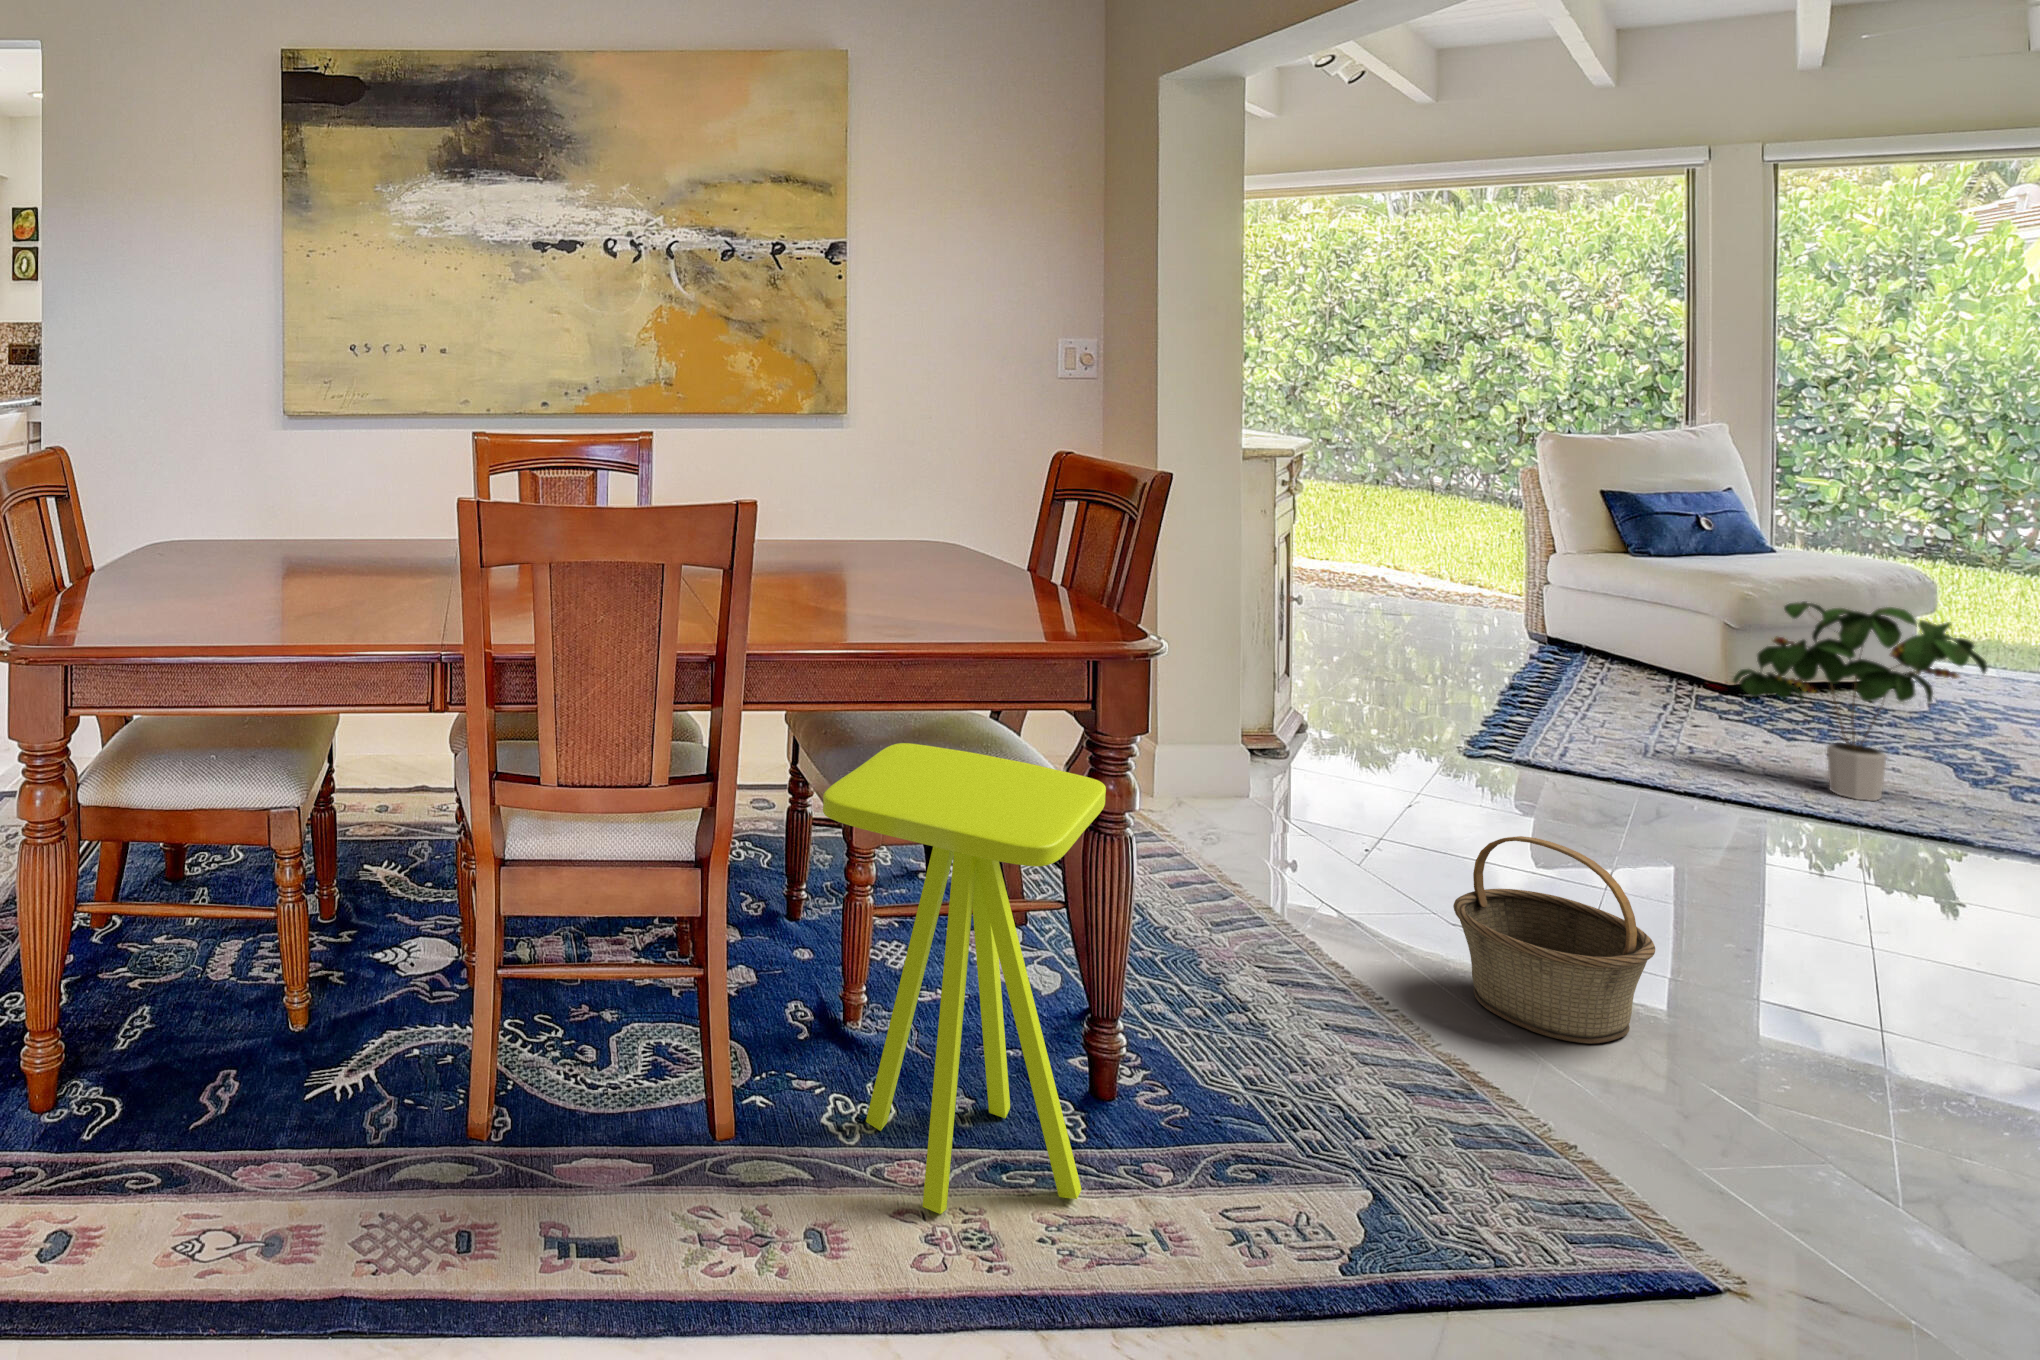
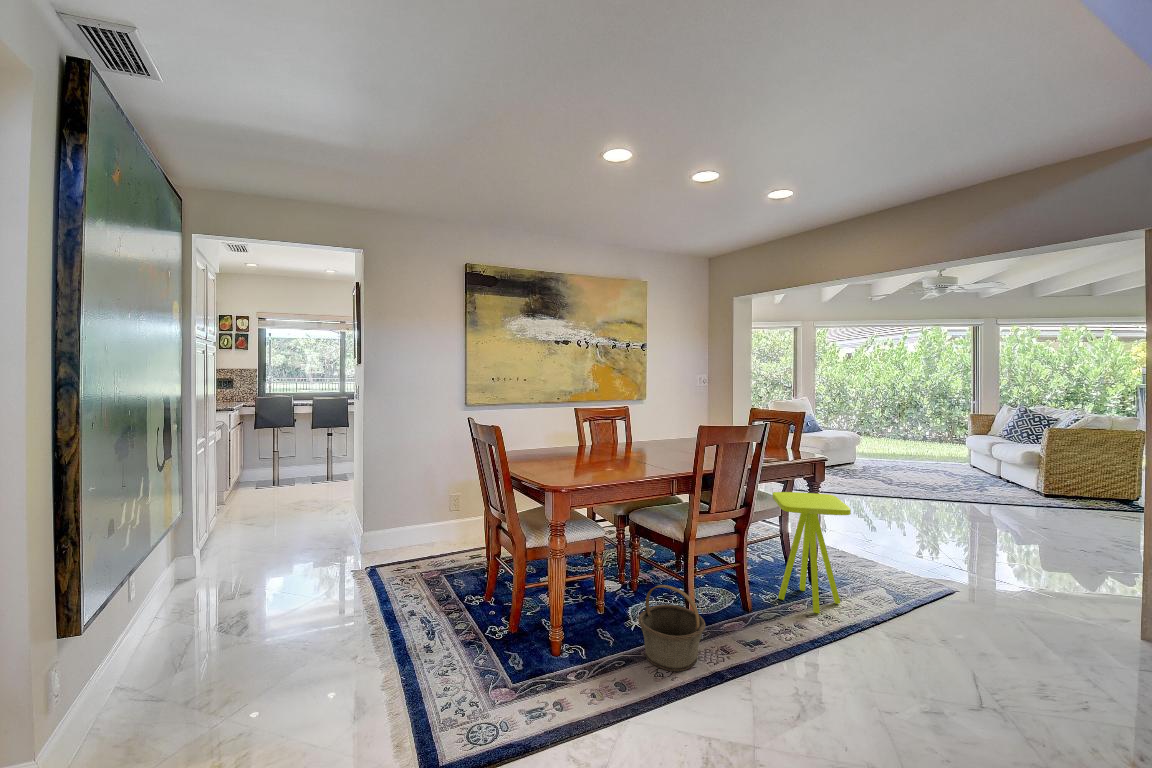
potted plant: present [1733,601,1987,801] -> none [848,443,899,491]
basket: present [1453,836,1655,1043] -> present [638,585,705,671]

